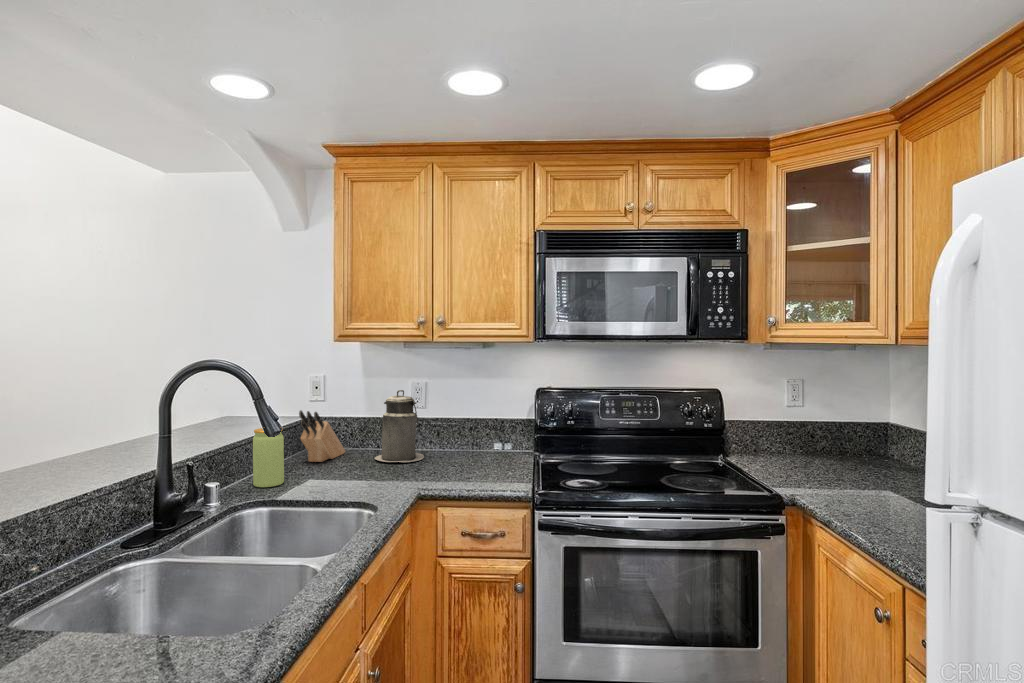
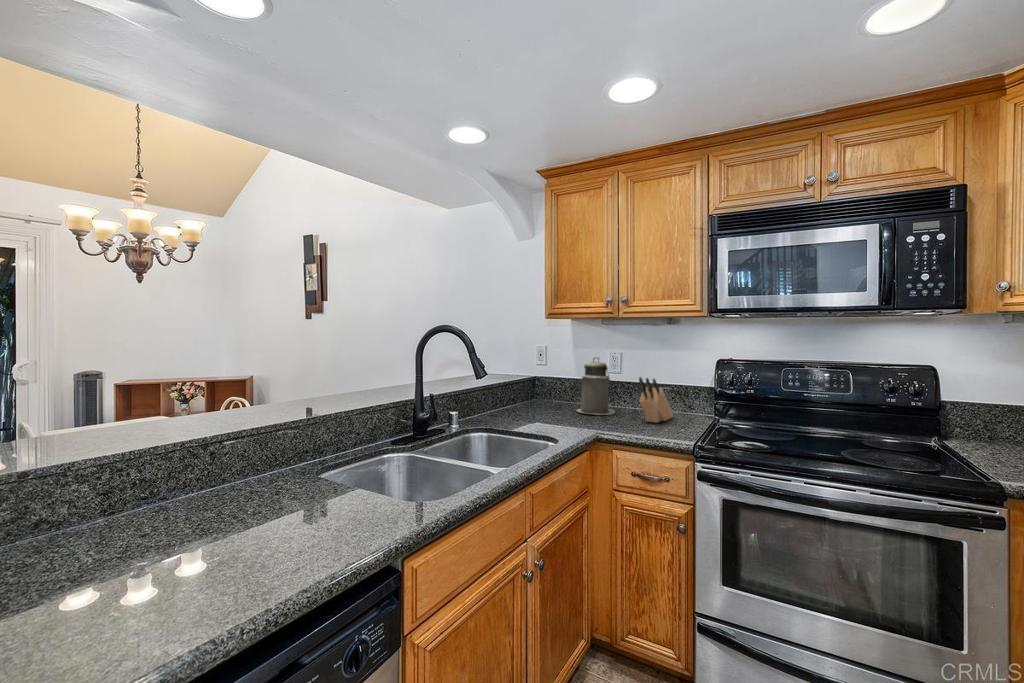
knife block: present [299,410,345,462] -> present [639,377,673,423]
jar: present [253,428,284,487] -> none [484,379,505,421]

